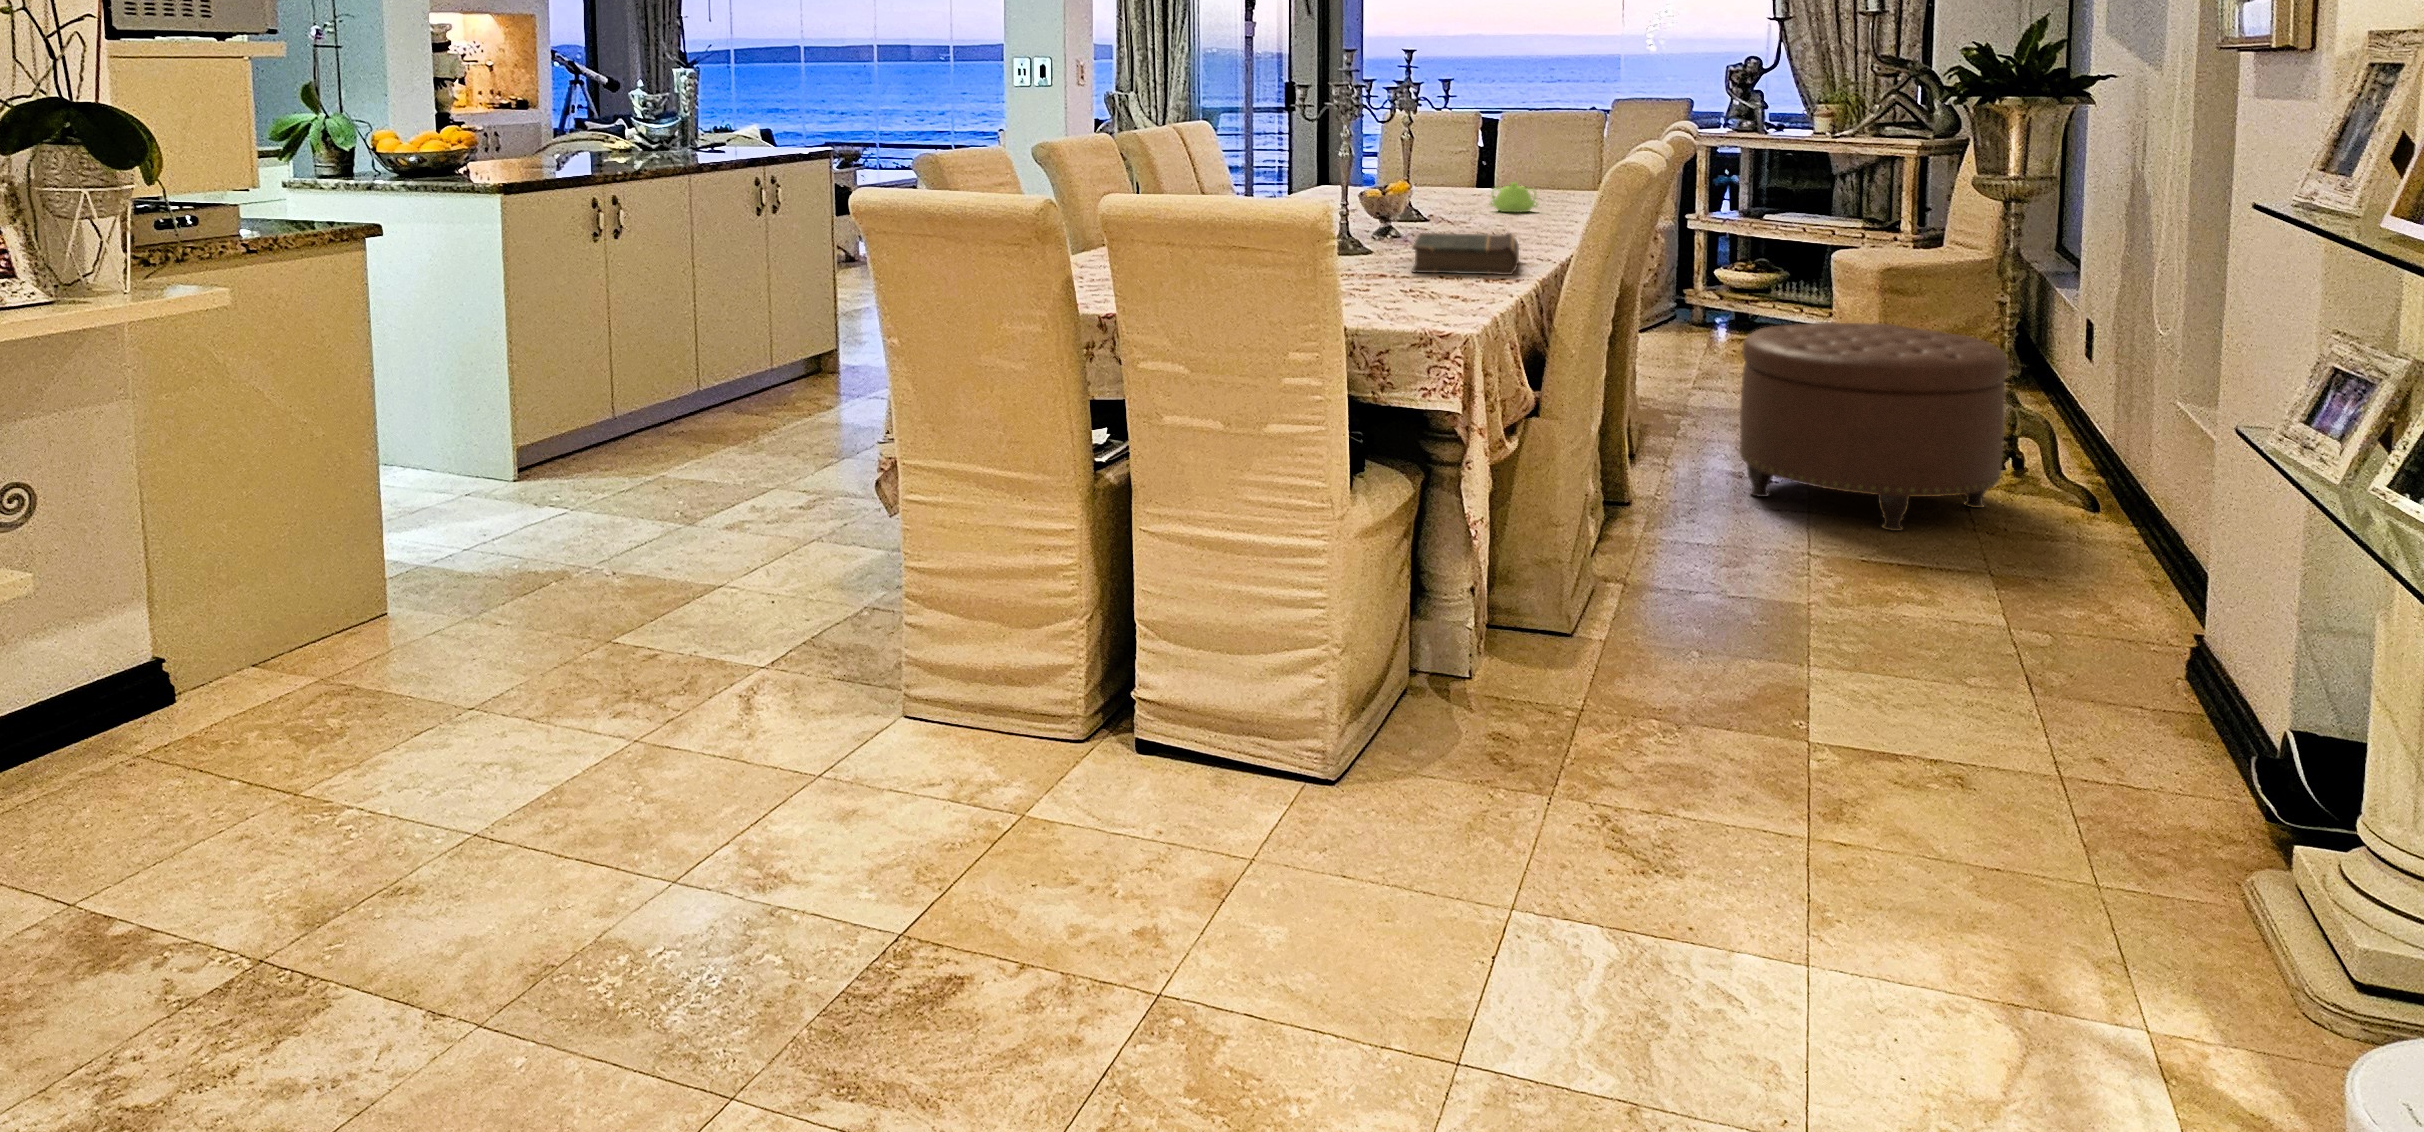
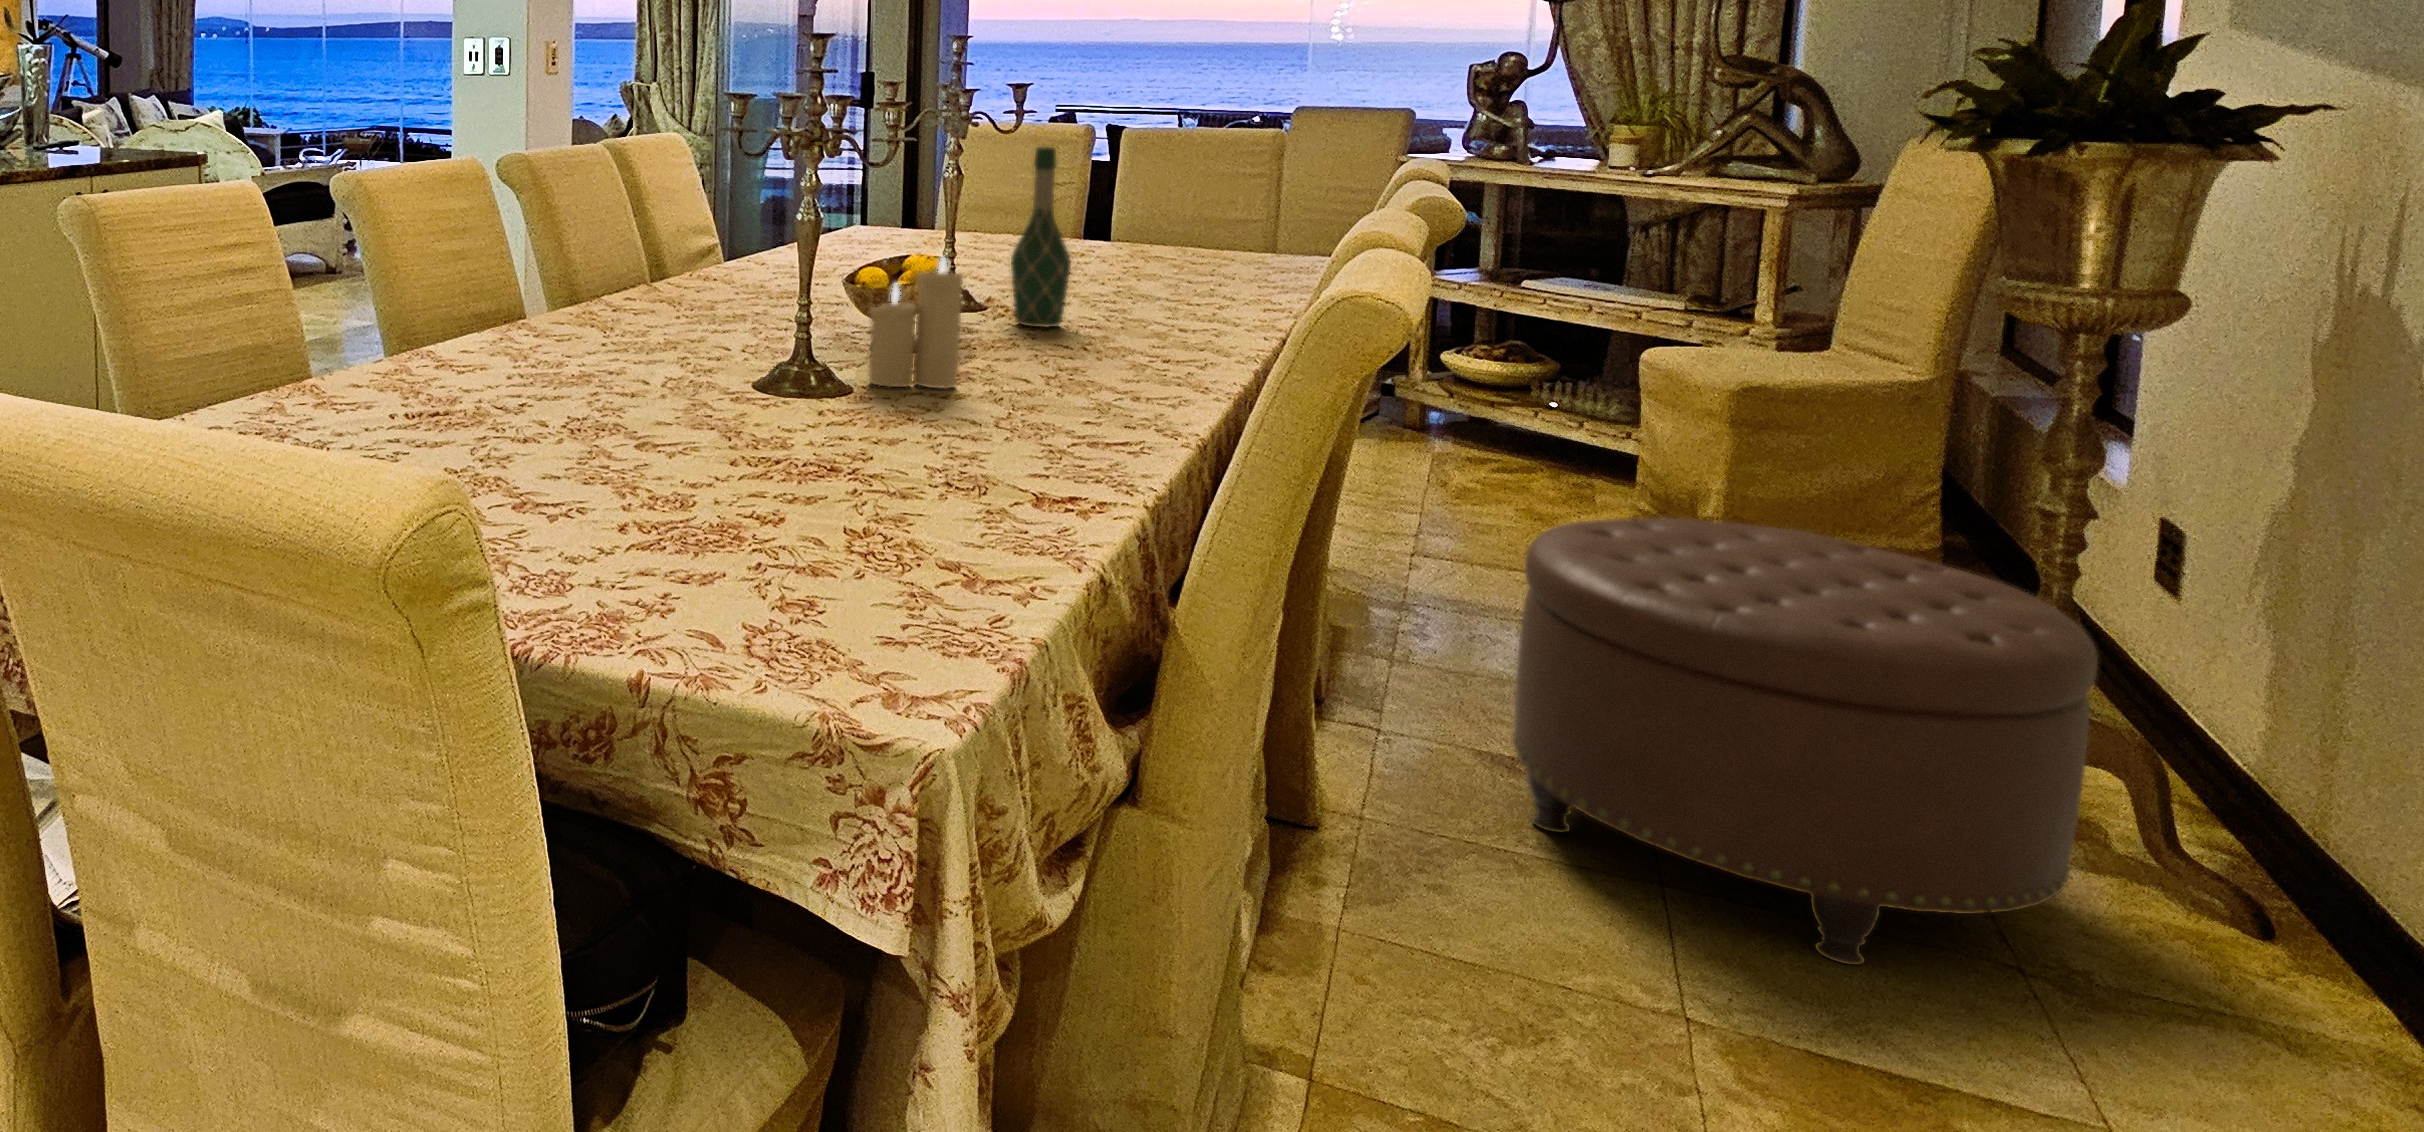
wine bottle: none [1454,118,1489,227] -> present [1011,147,1071,327]
candle: none [1392,175,1442,249] -> present [868,257,963,388]
teapot: present [1491,182,1537,212] -> none [1083,242,1164,293]
book: present [1412,233,1519,275] -> none [862,371,1096,491]

